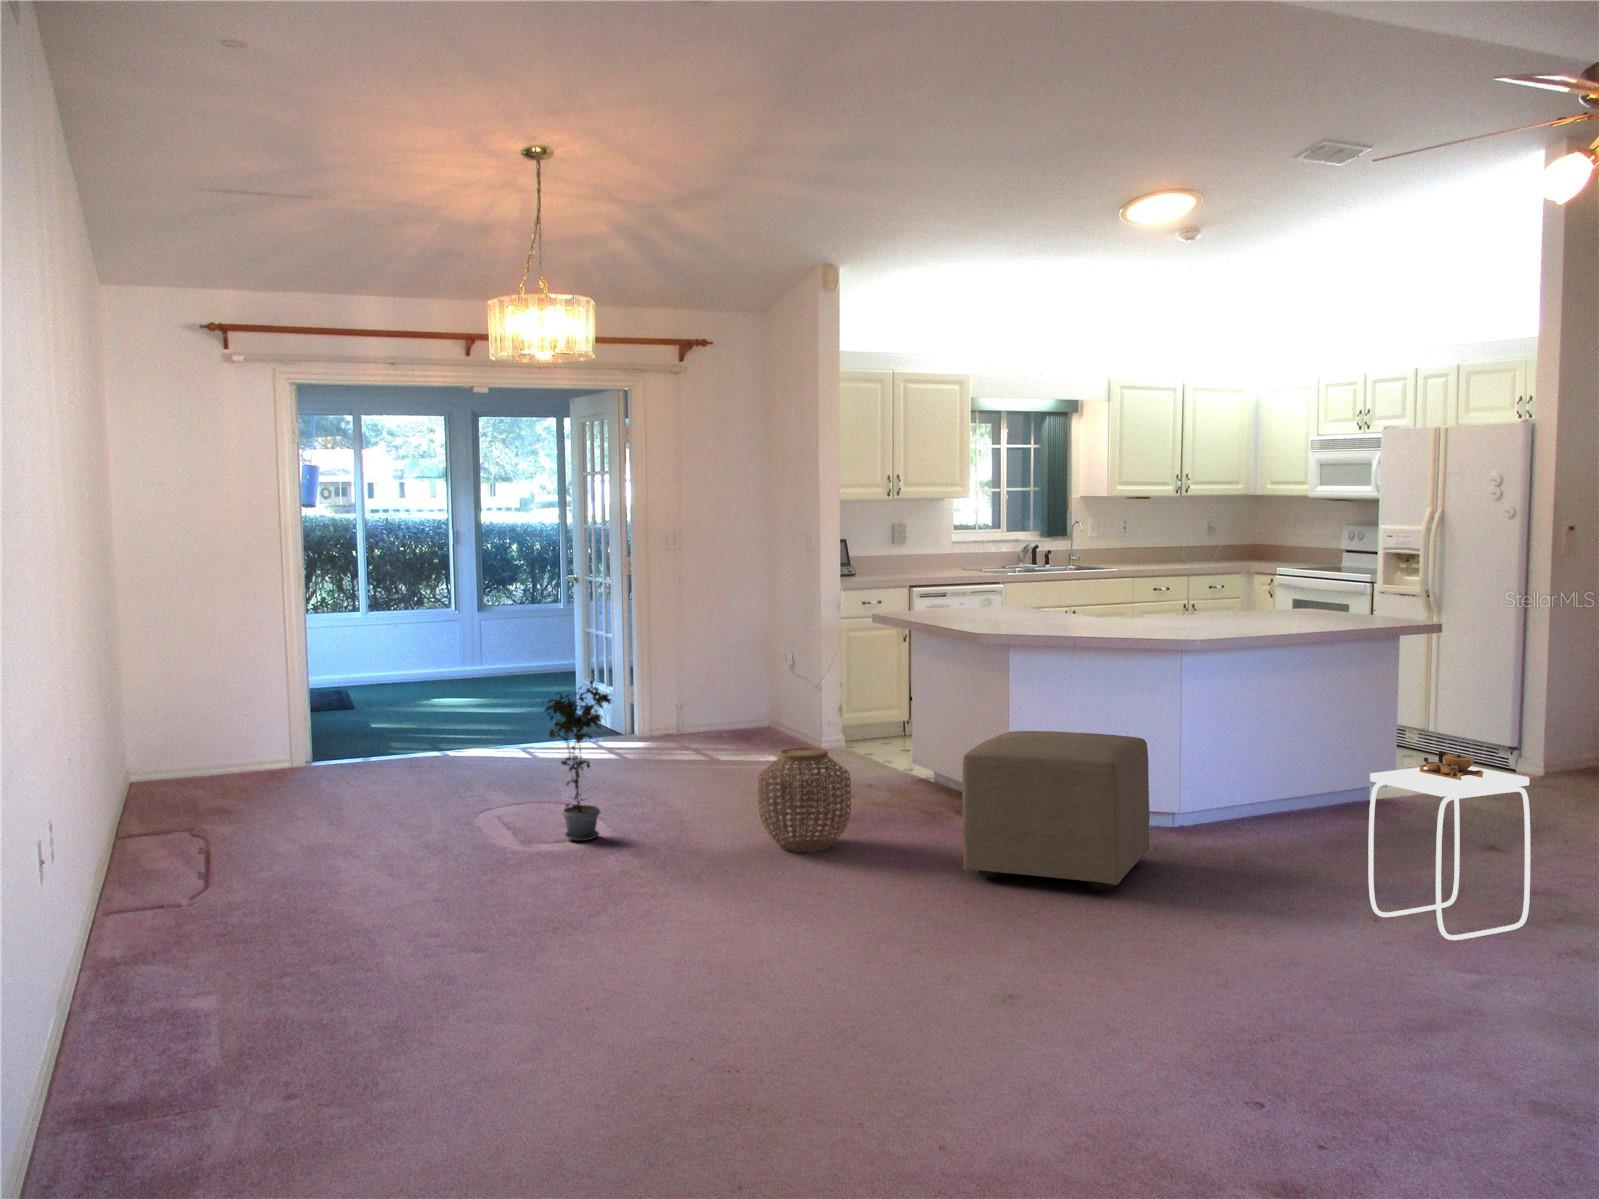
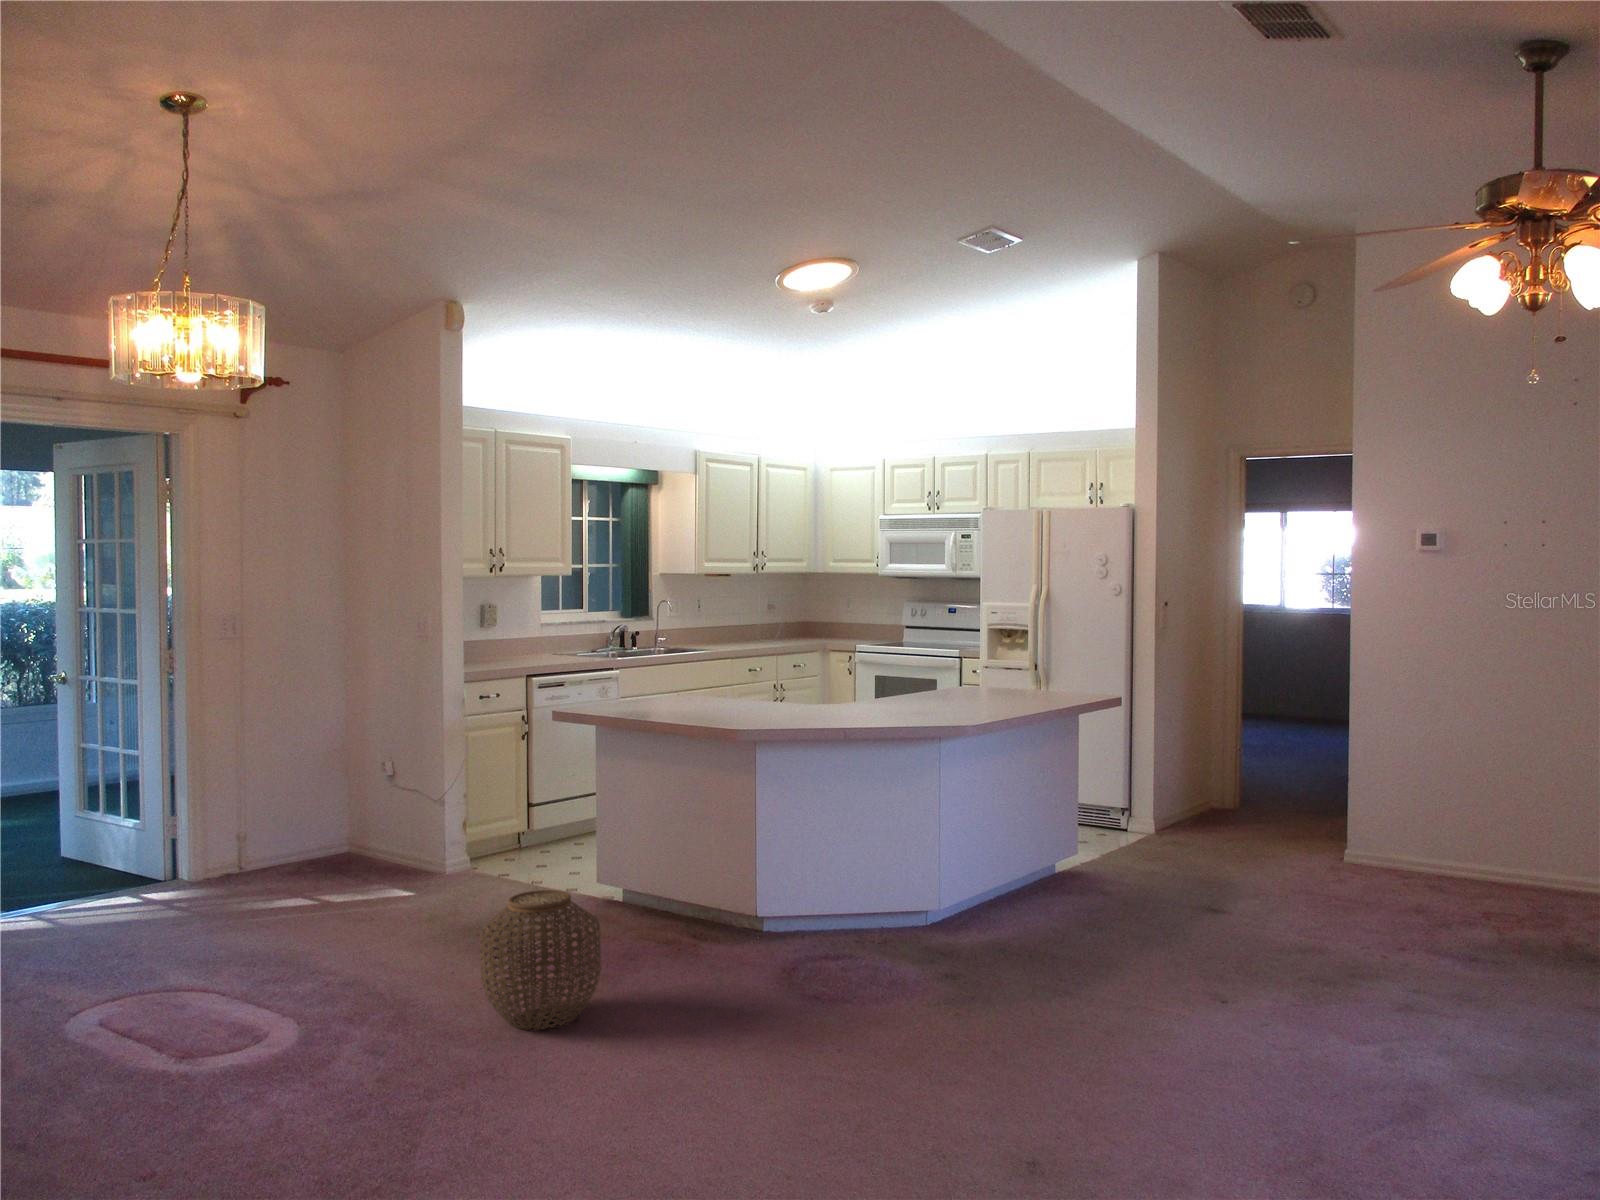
potted plant: present [541,680,611,841] -> none [157,828,264,1063]
ottoman: present [962,731,1150,891] -> none [771,841,960,1032]
side table: present [1368,751,1530,940] -> none [1204,834,1339,1031]

